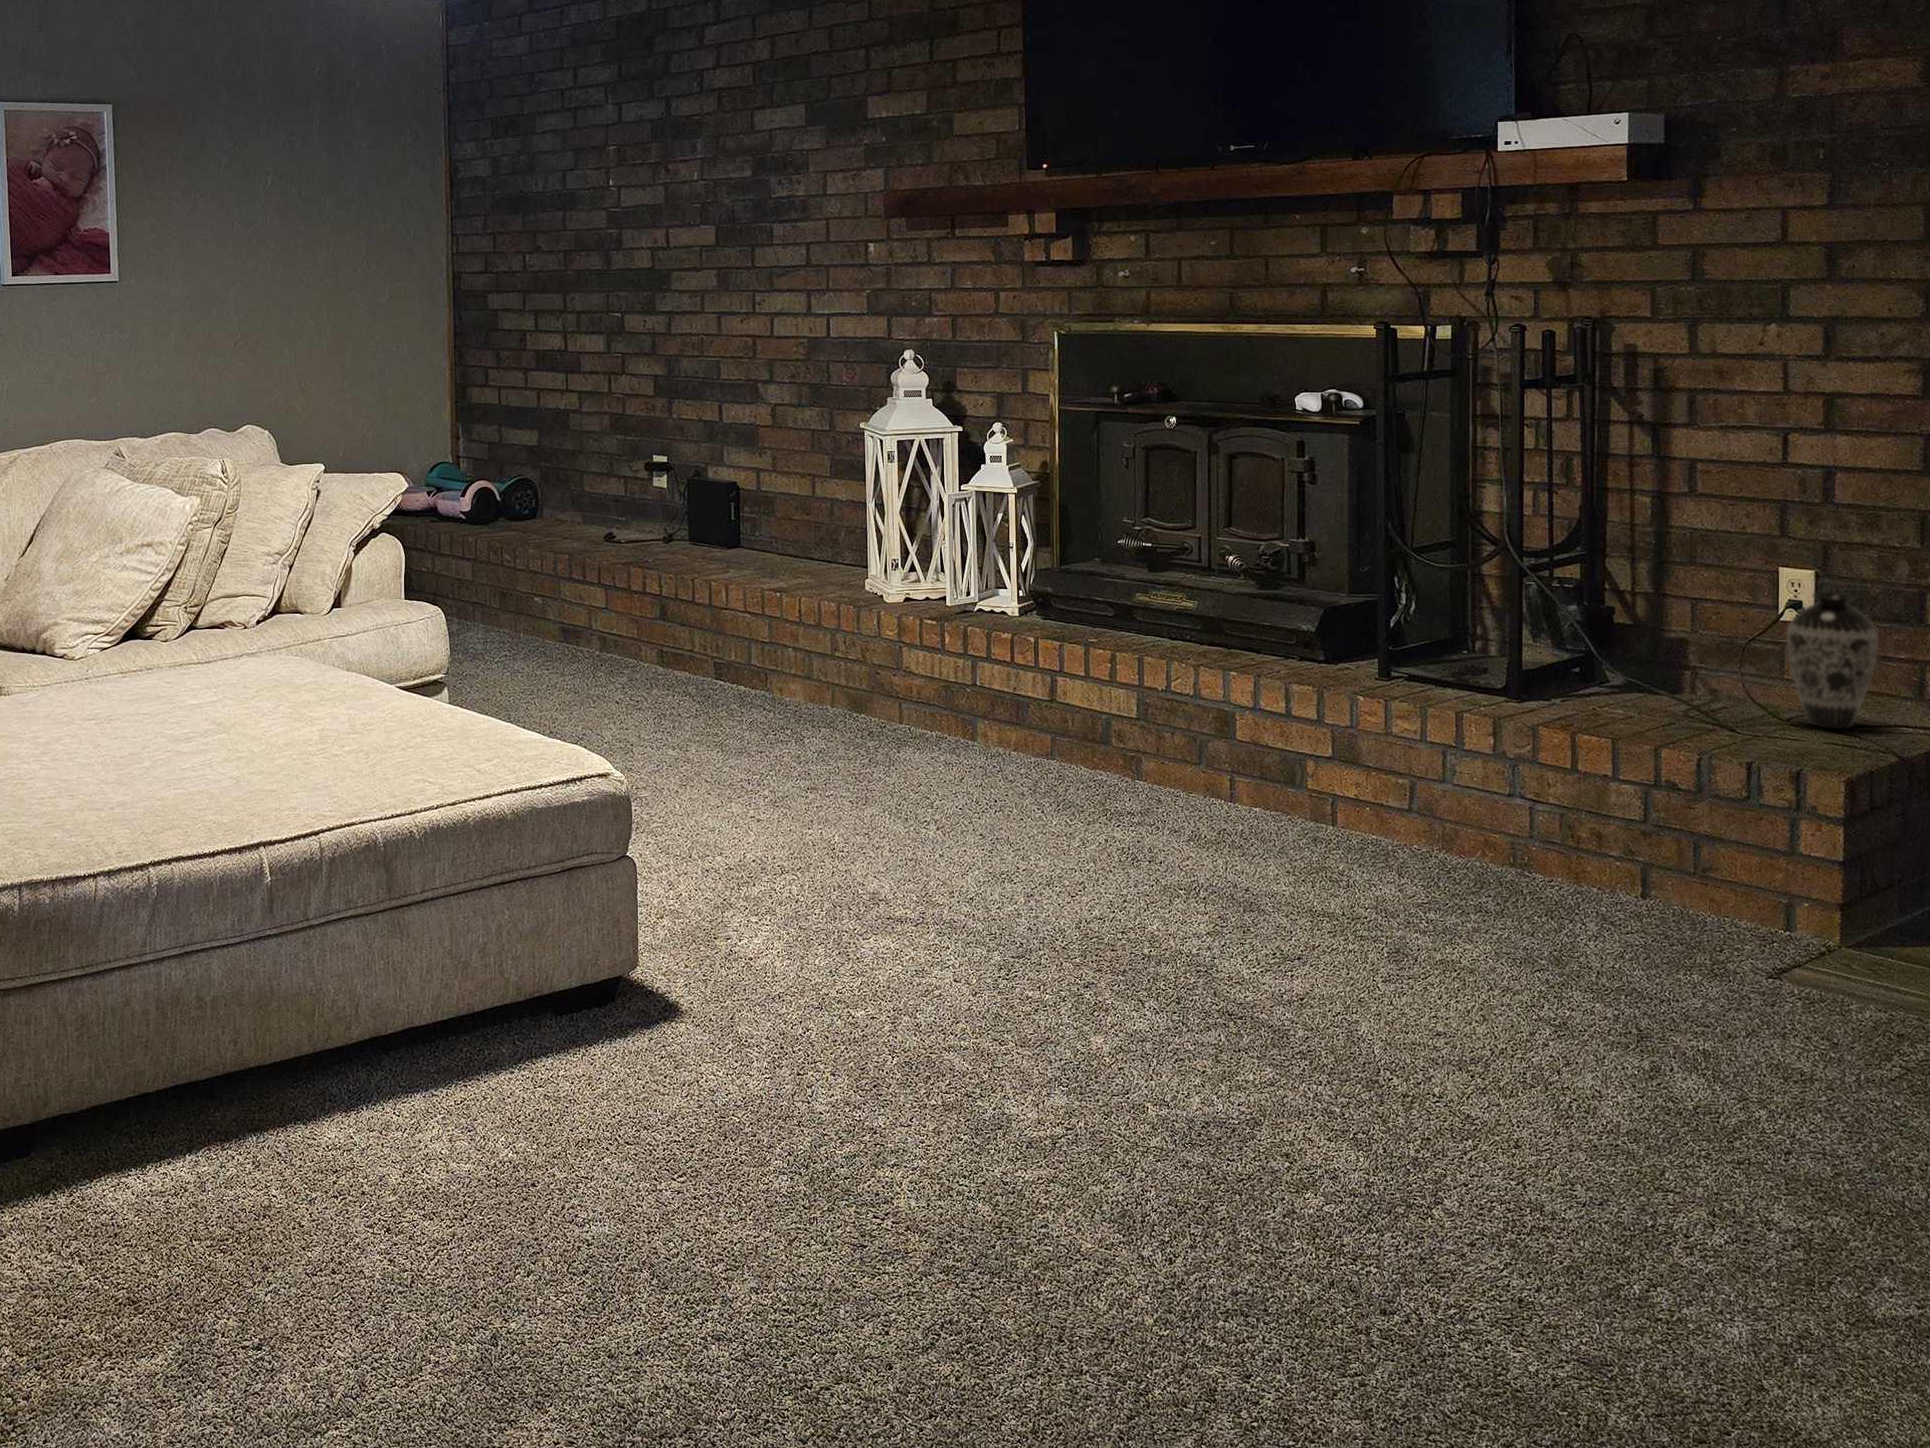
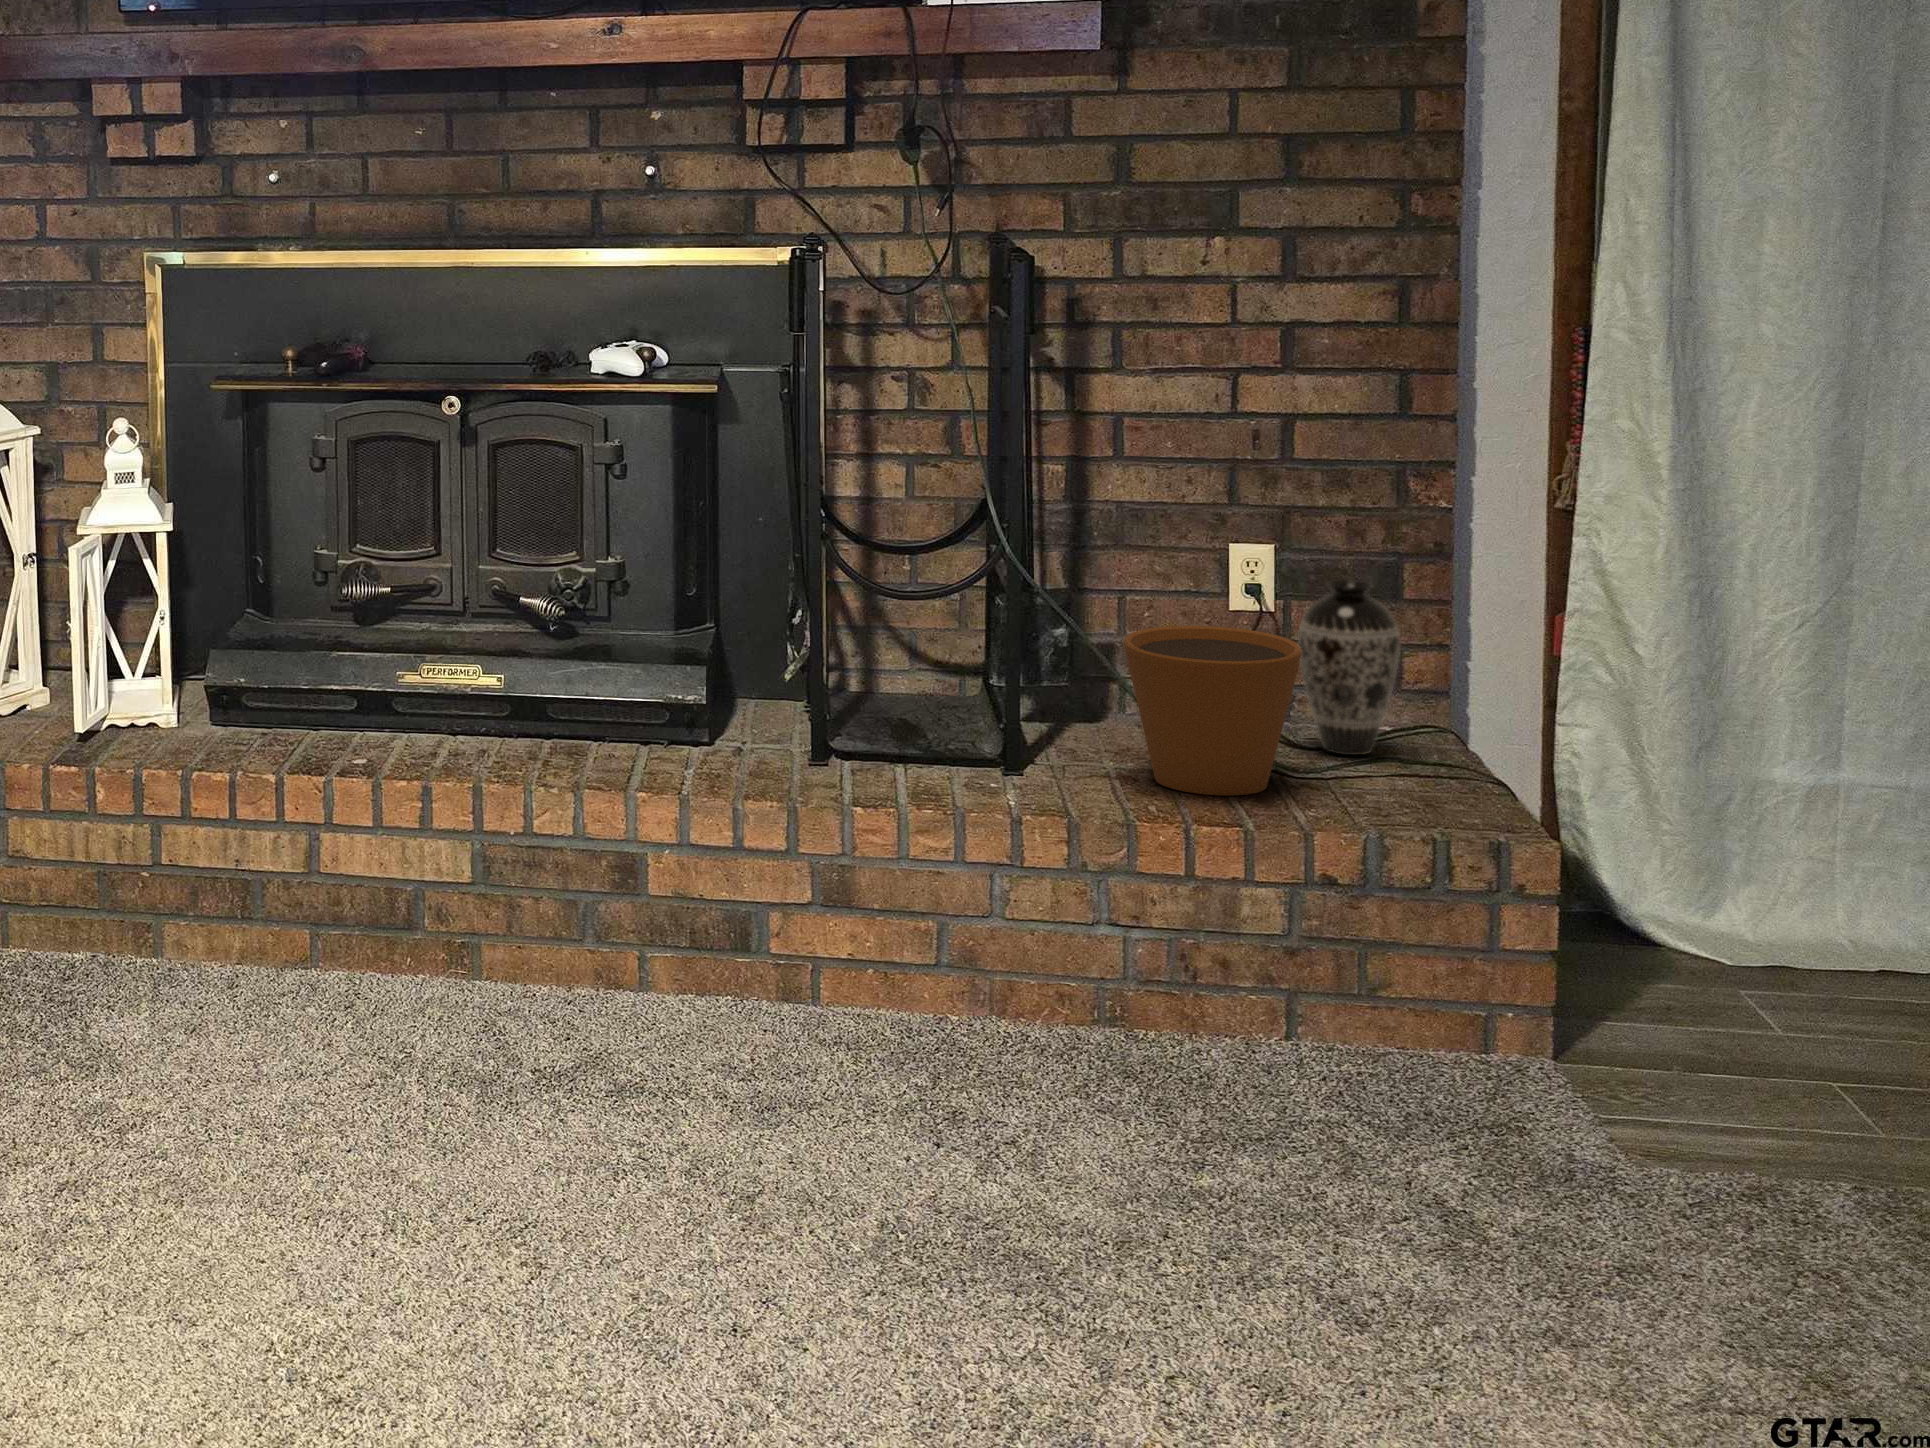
flower pot: none [1586,609,1732,731] -> present [1124,626,1302,795]

